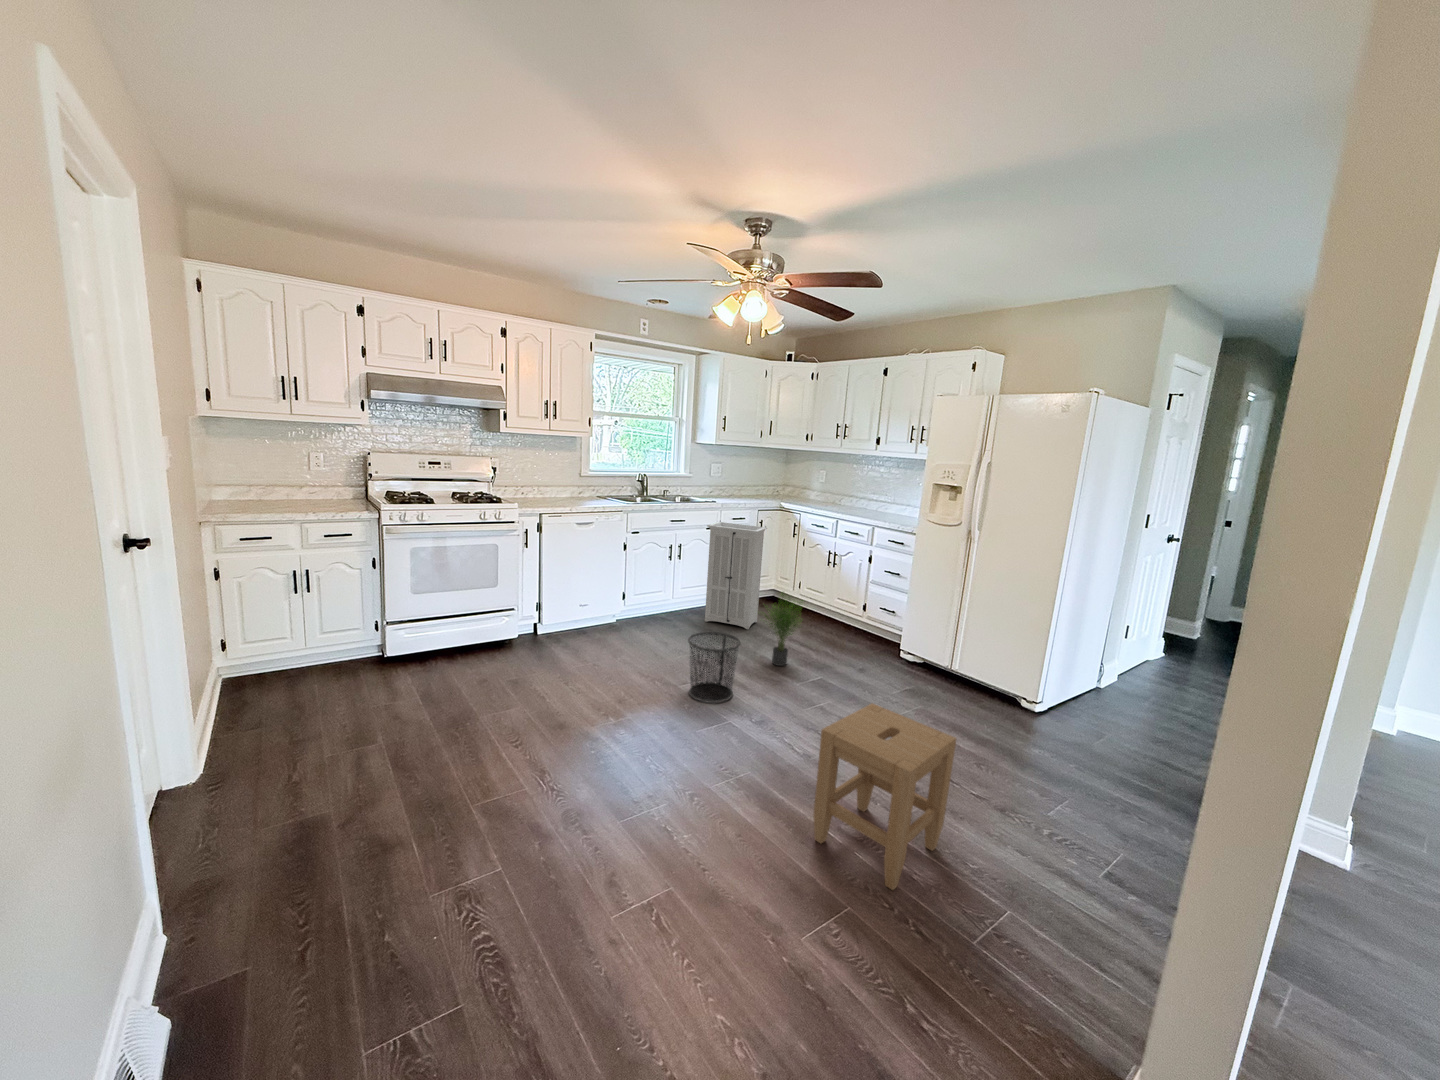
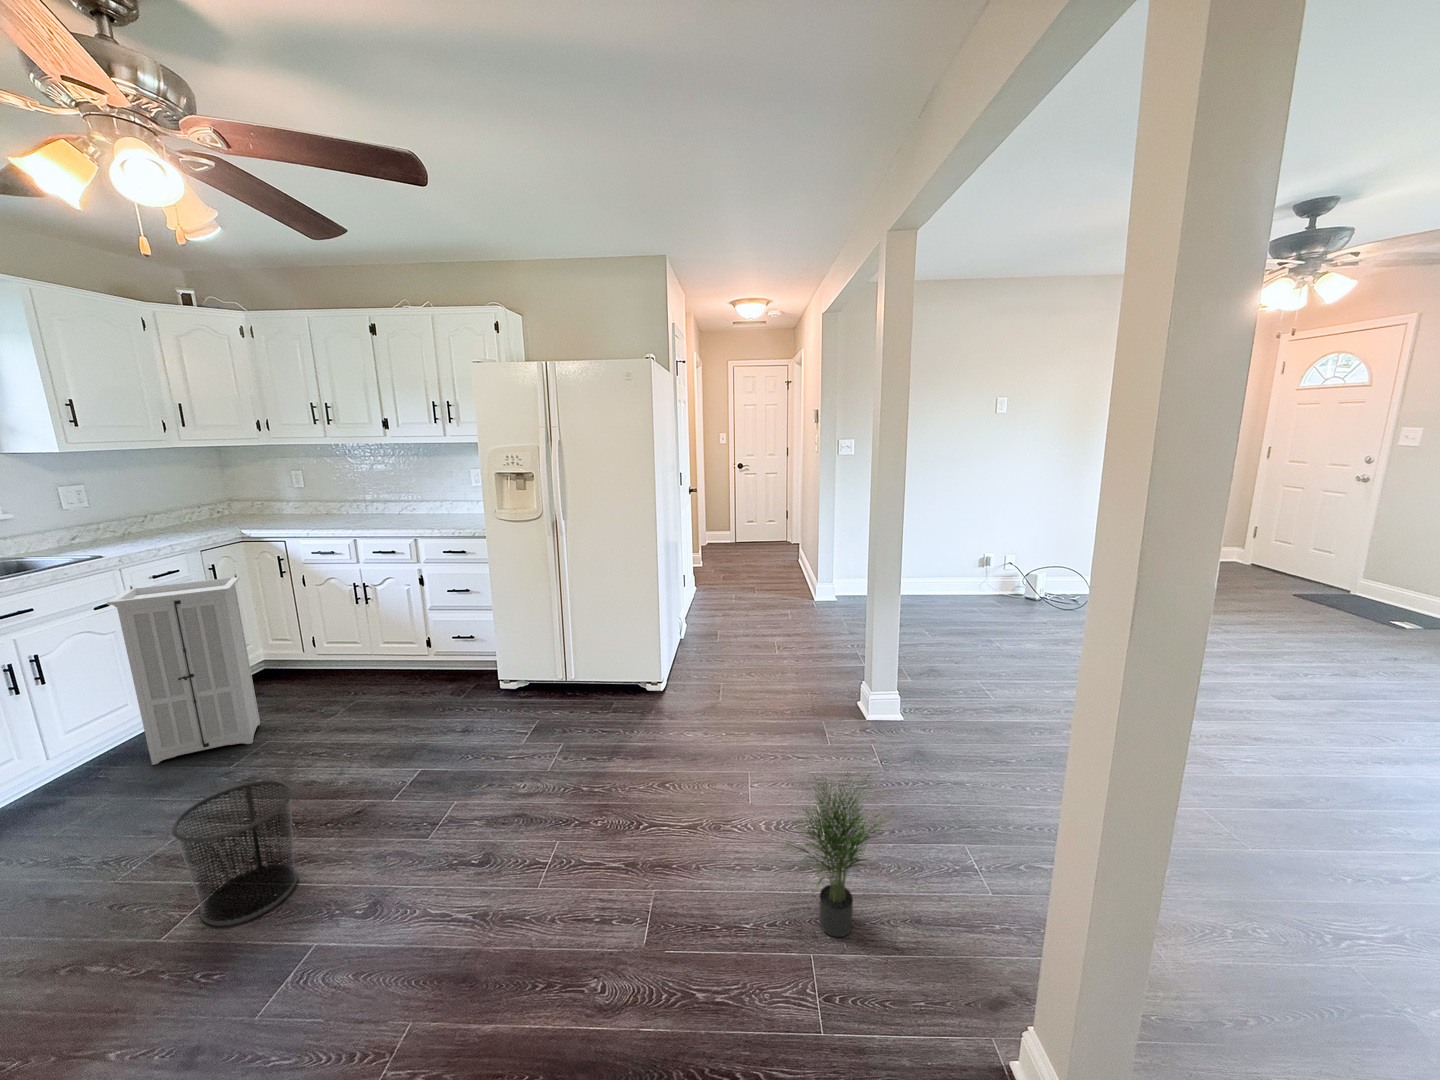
potted plant: present [766,594,800,666] -> present [788,776,882,937]
stool: present [814,704,956,890] -> none [560,783,706,1025]

